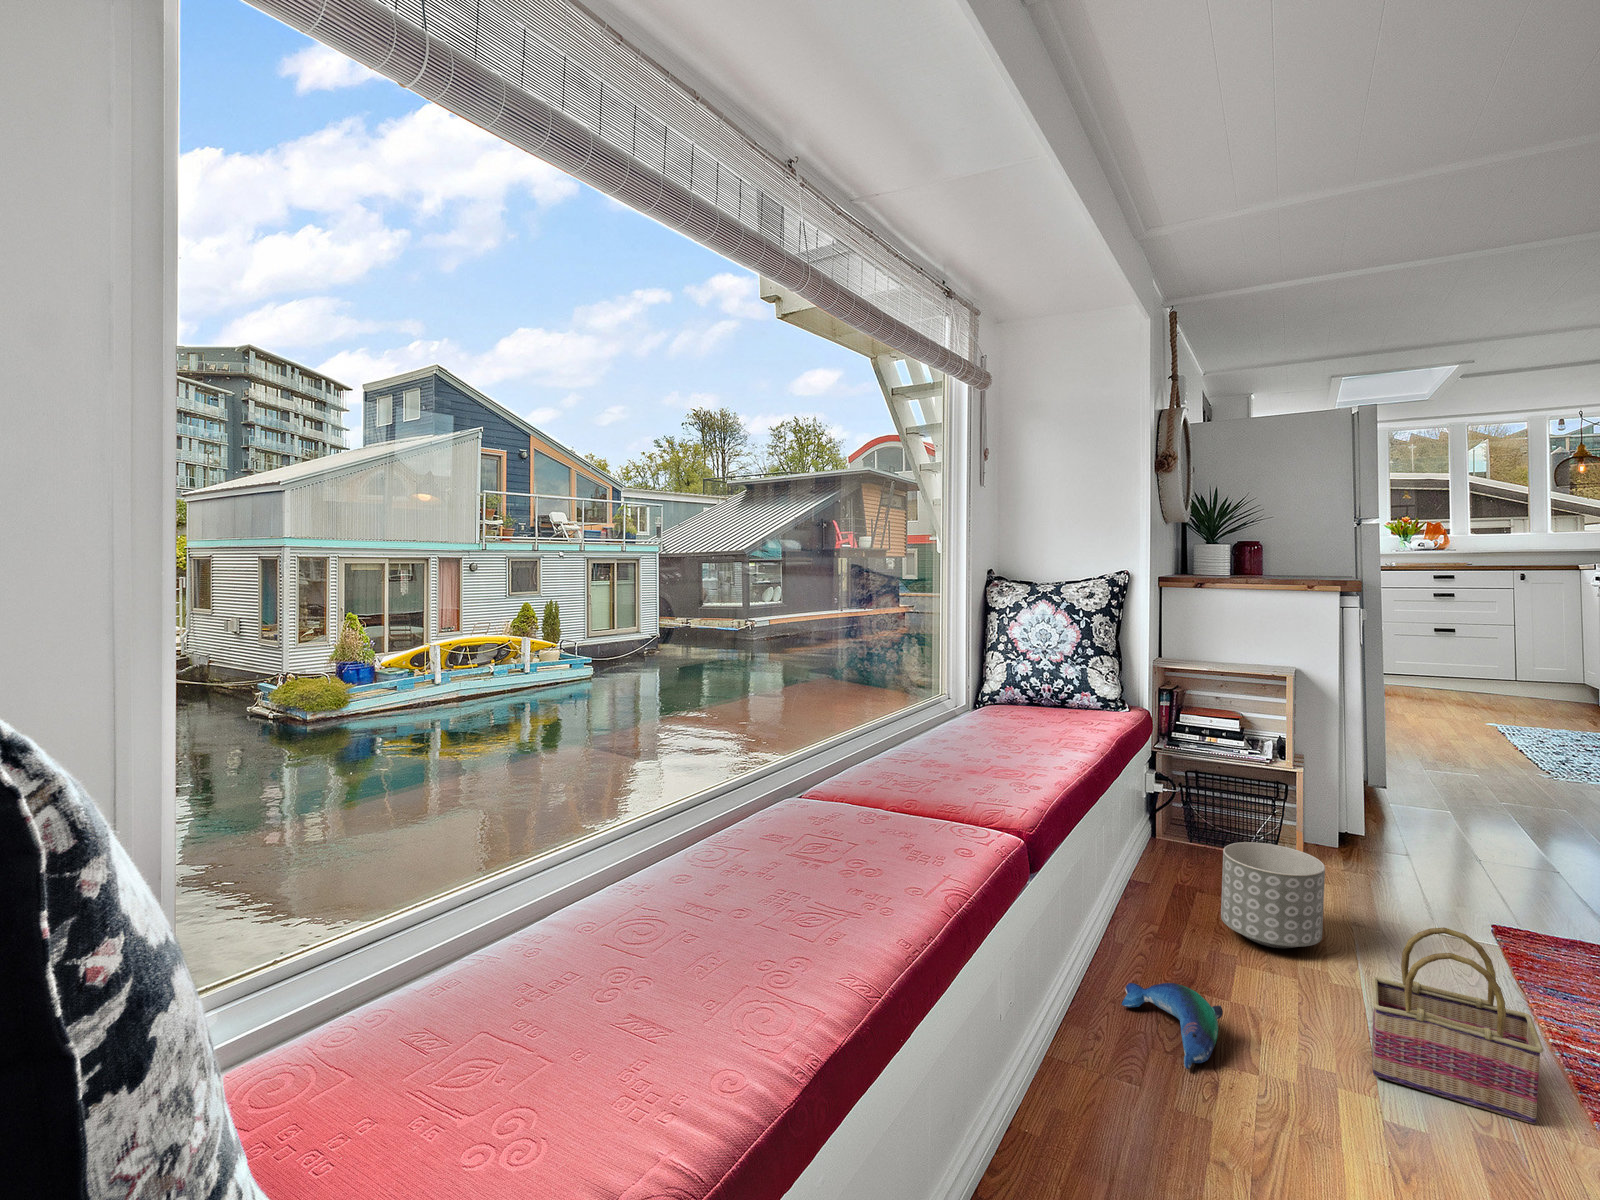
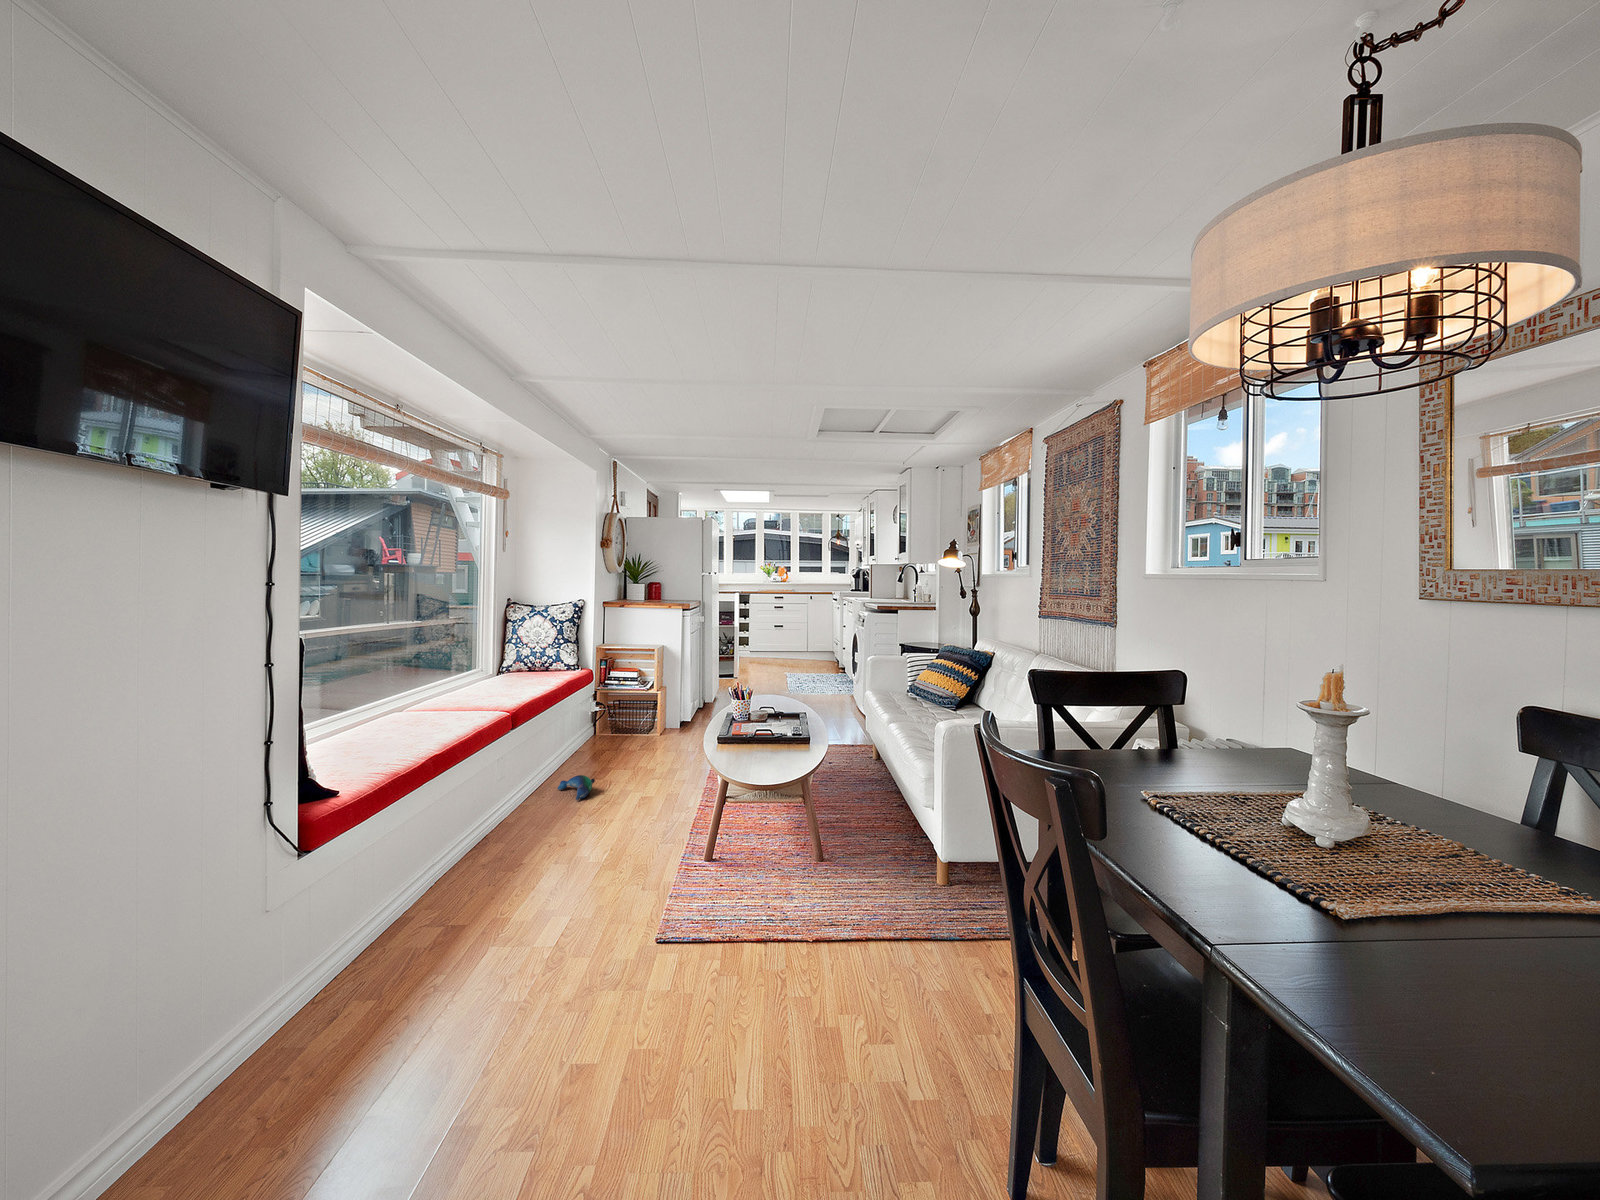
planter: present [1221,842,1325,948] -> none [611,723,651,765]
basket: present [1372,927,1544,1124] -> none [644,735,694,793]

